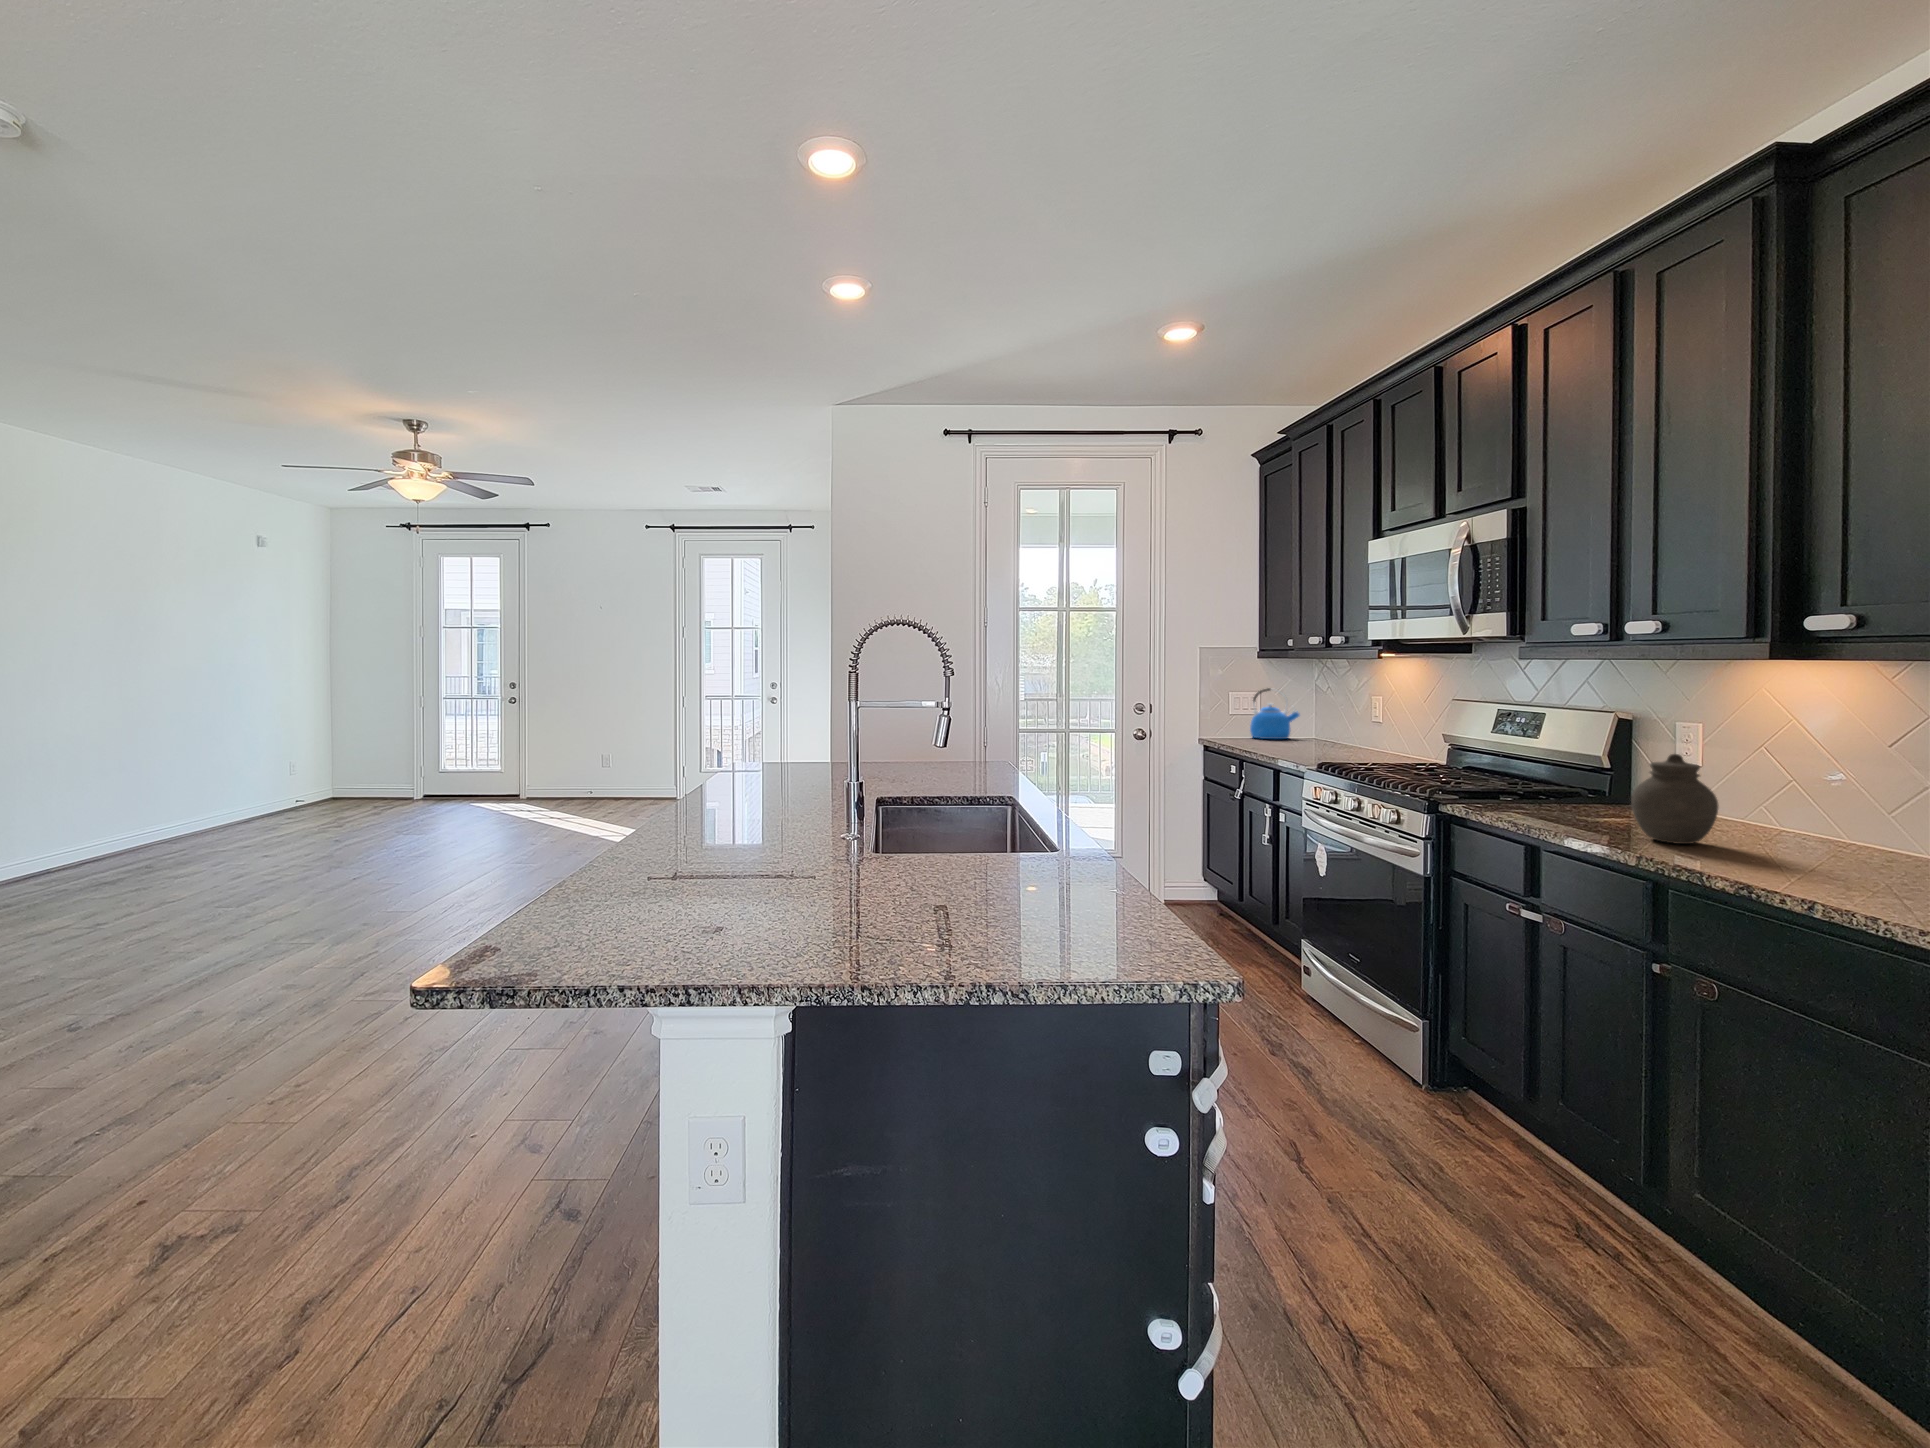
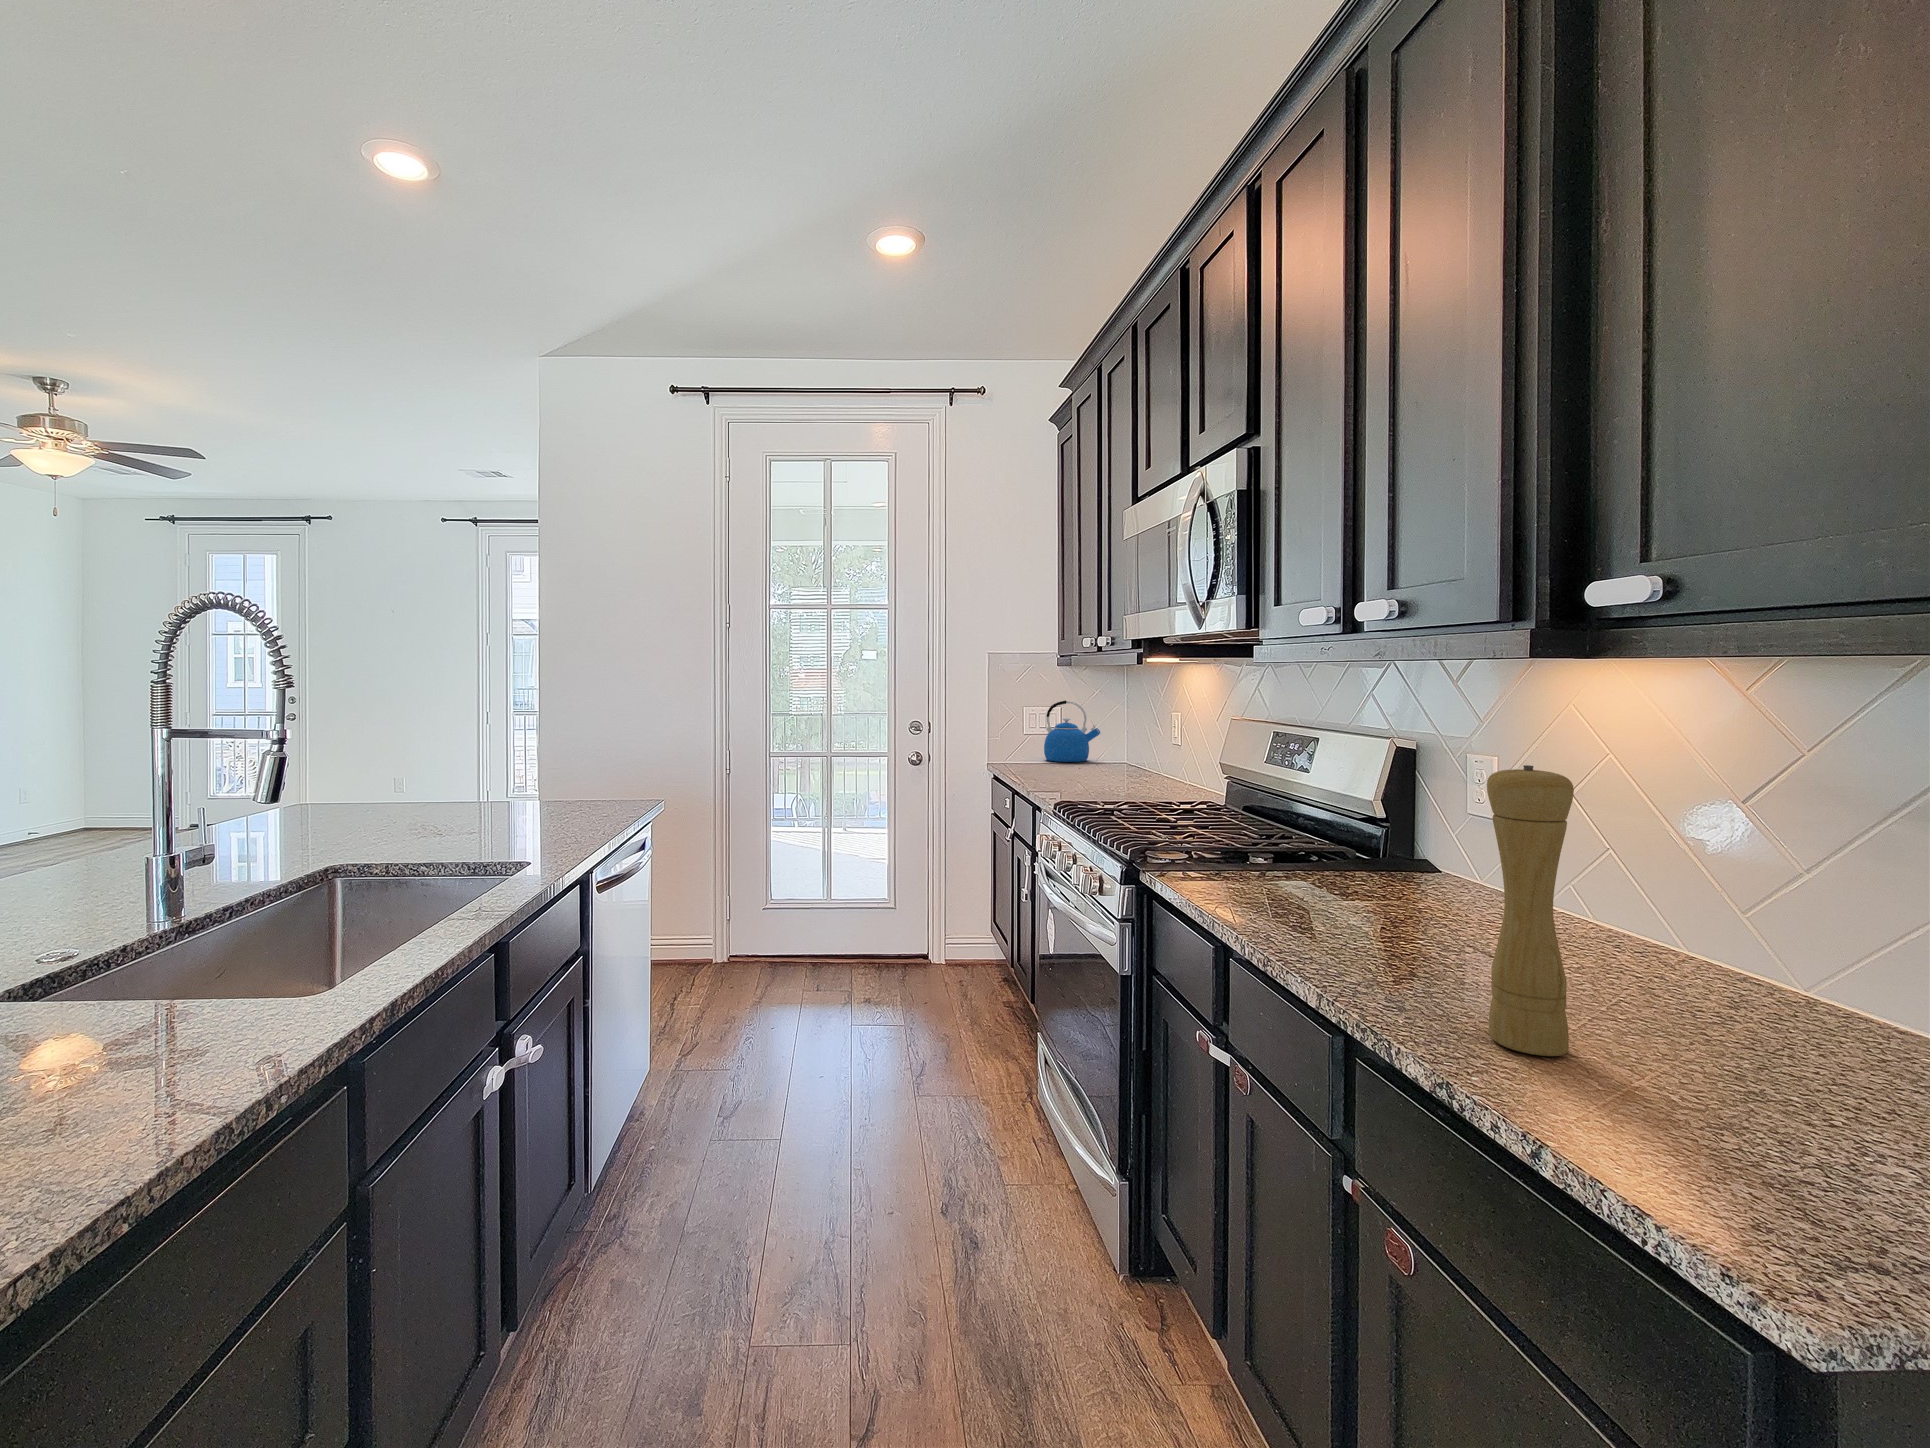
pepper mill: none [1751,719,1806,875] -> present [1487,765,1574,1056]
jar: present [1631,754,1719,844] -> none [1345,813,1468,964]

